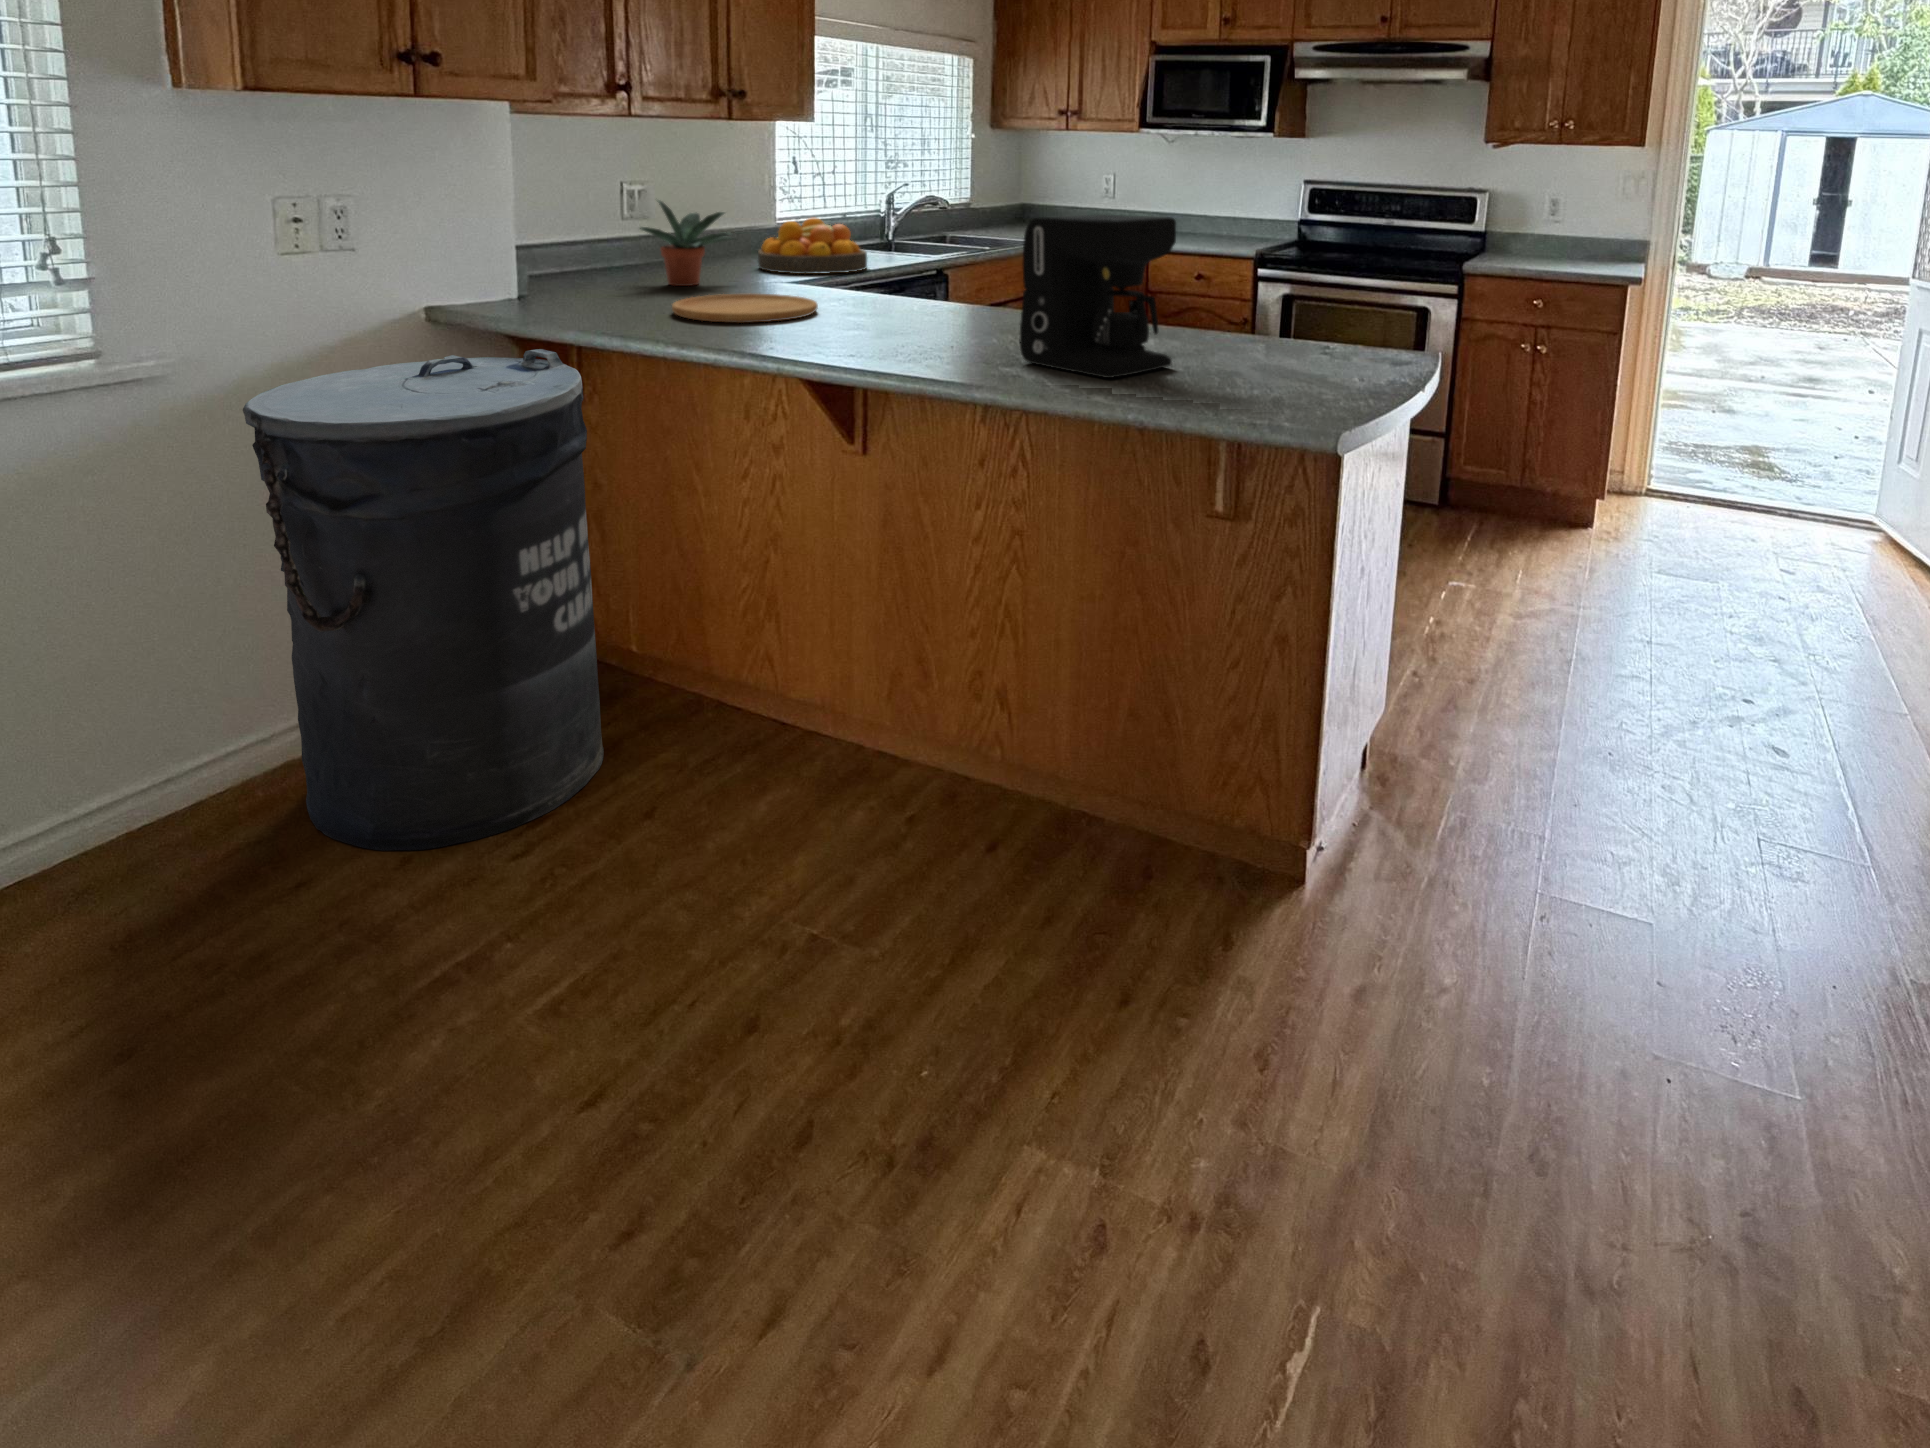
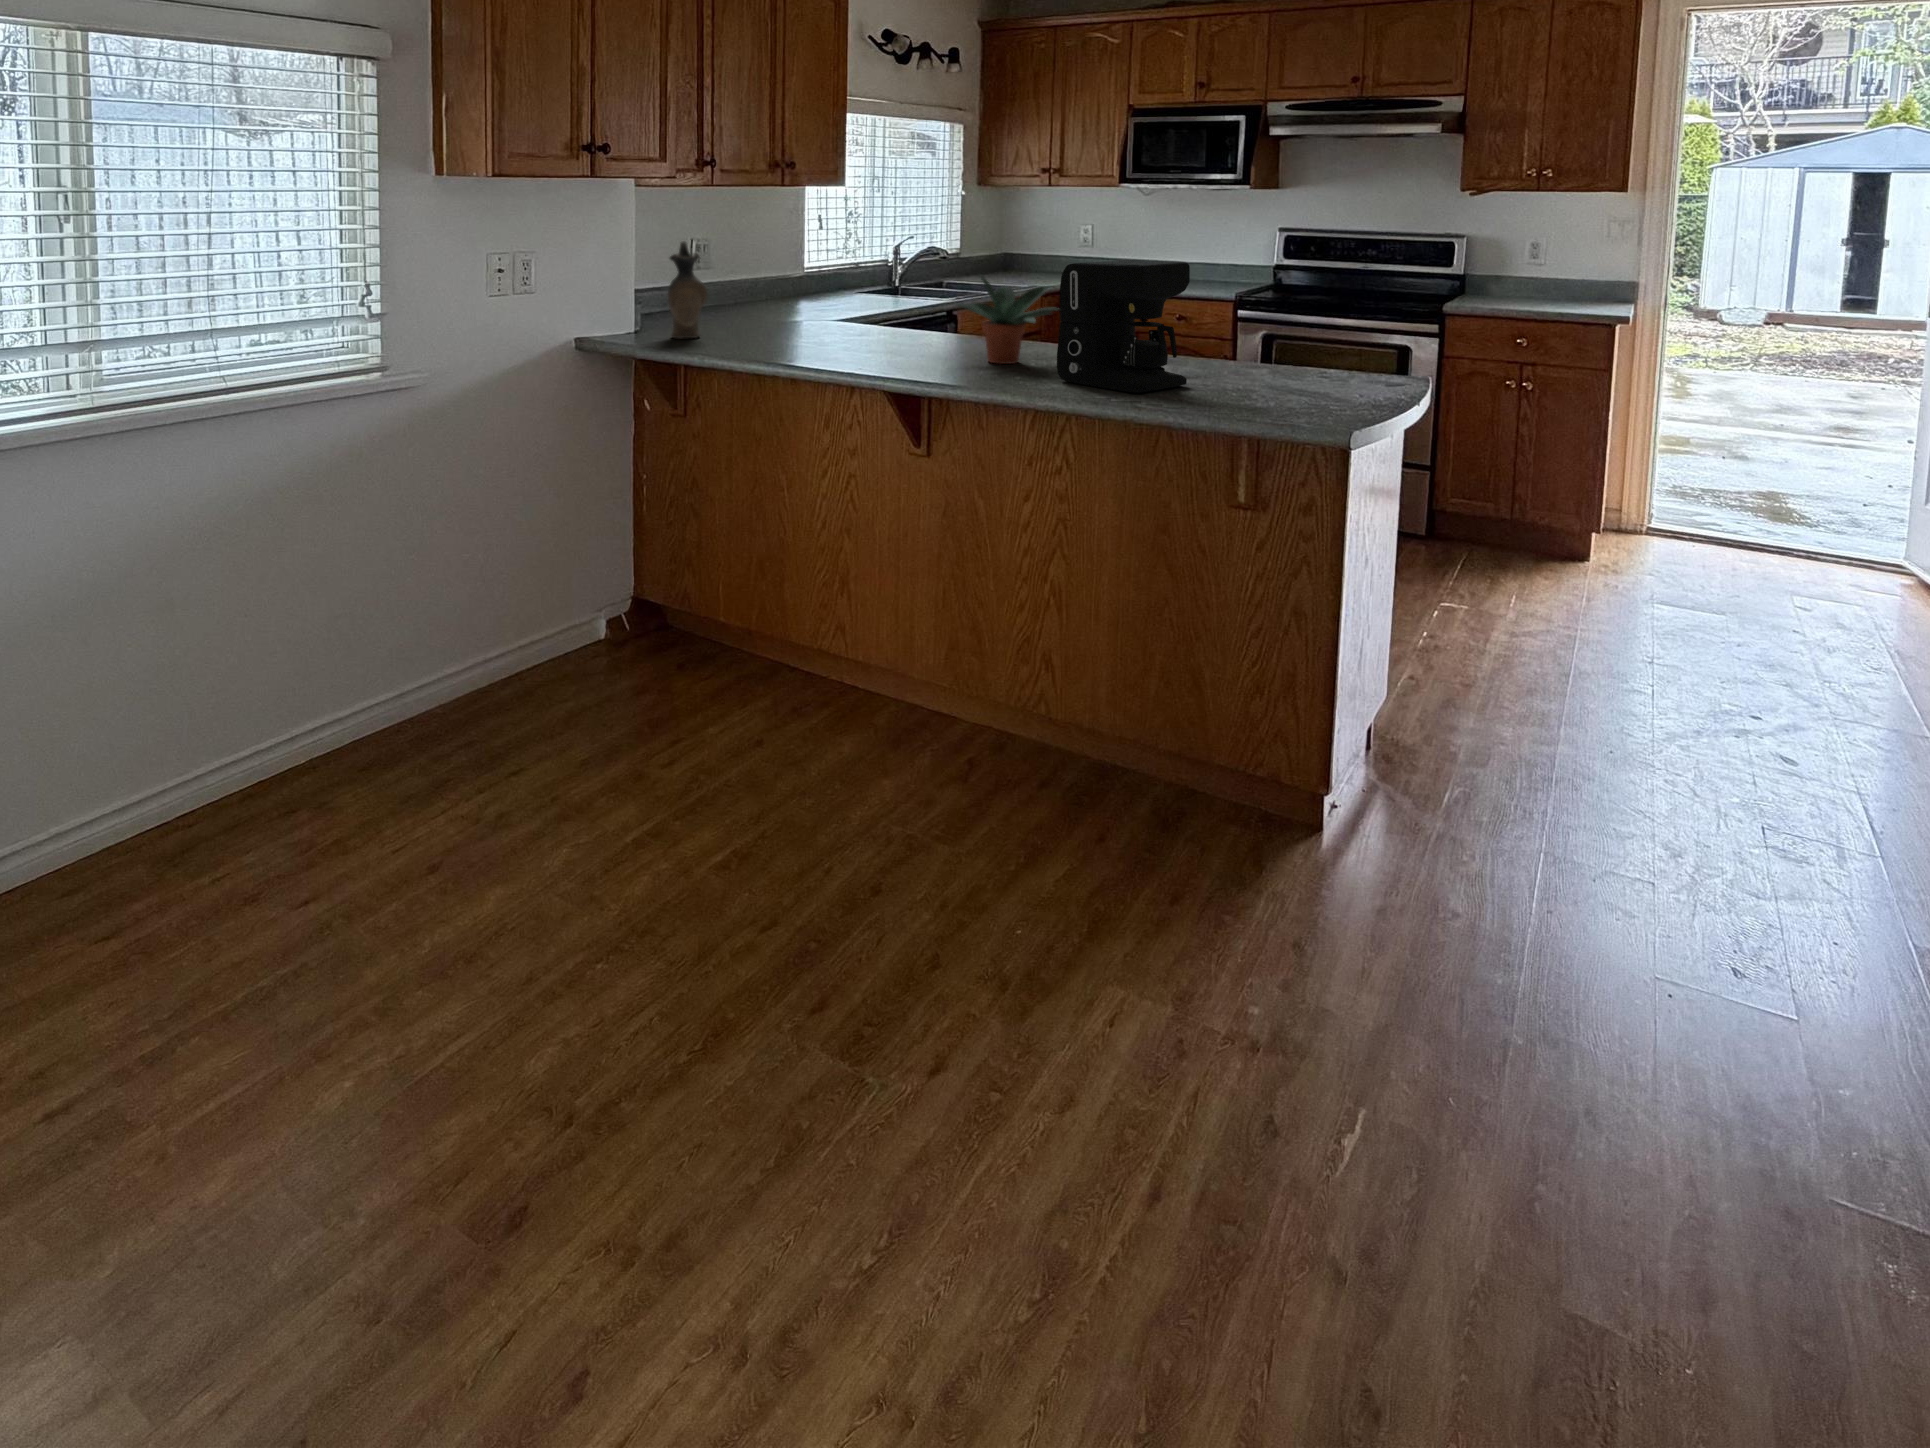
ceramic pitcher: none [557,184,609,308] -> present [668,241,708,338]
potted plant: present [640,200,733,286] -> present [955,275,1058,364]
fruit bowl: present [758,218,867,274] -> none [803,266,894,313]
cutting board: present [672,294,818,323] -> none [758,328,873,350]
trash can: present [243,349,604,851] -> none [475,369,710,753]

